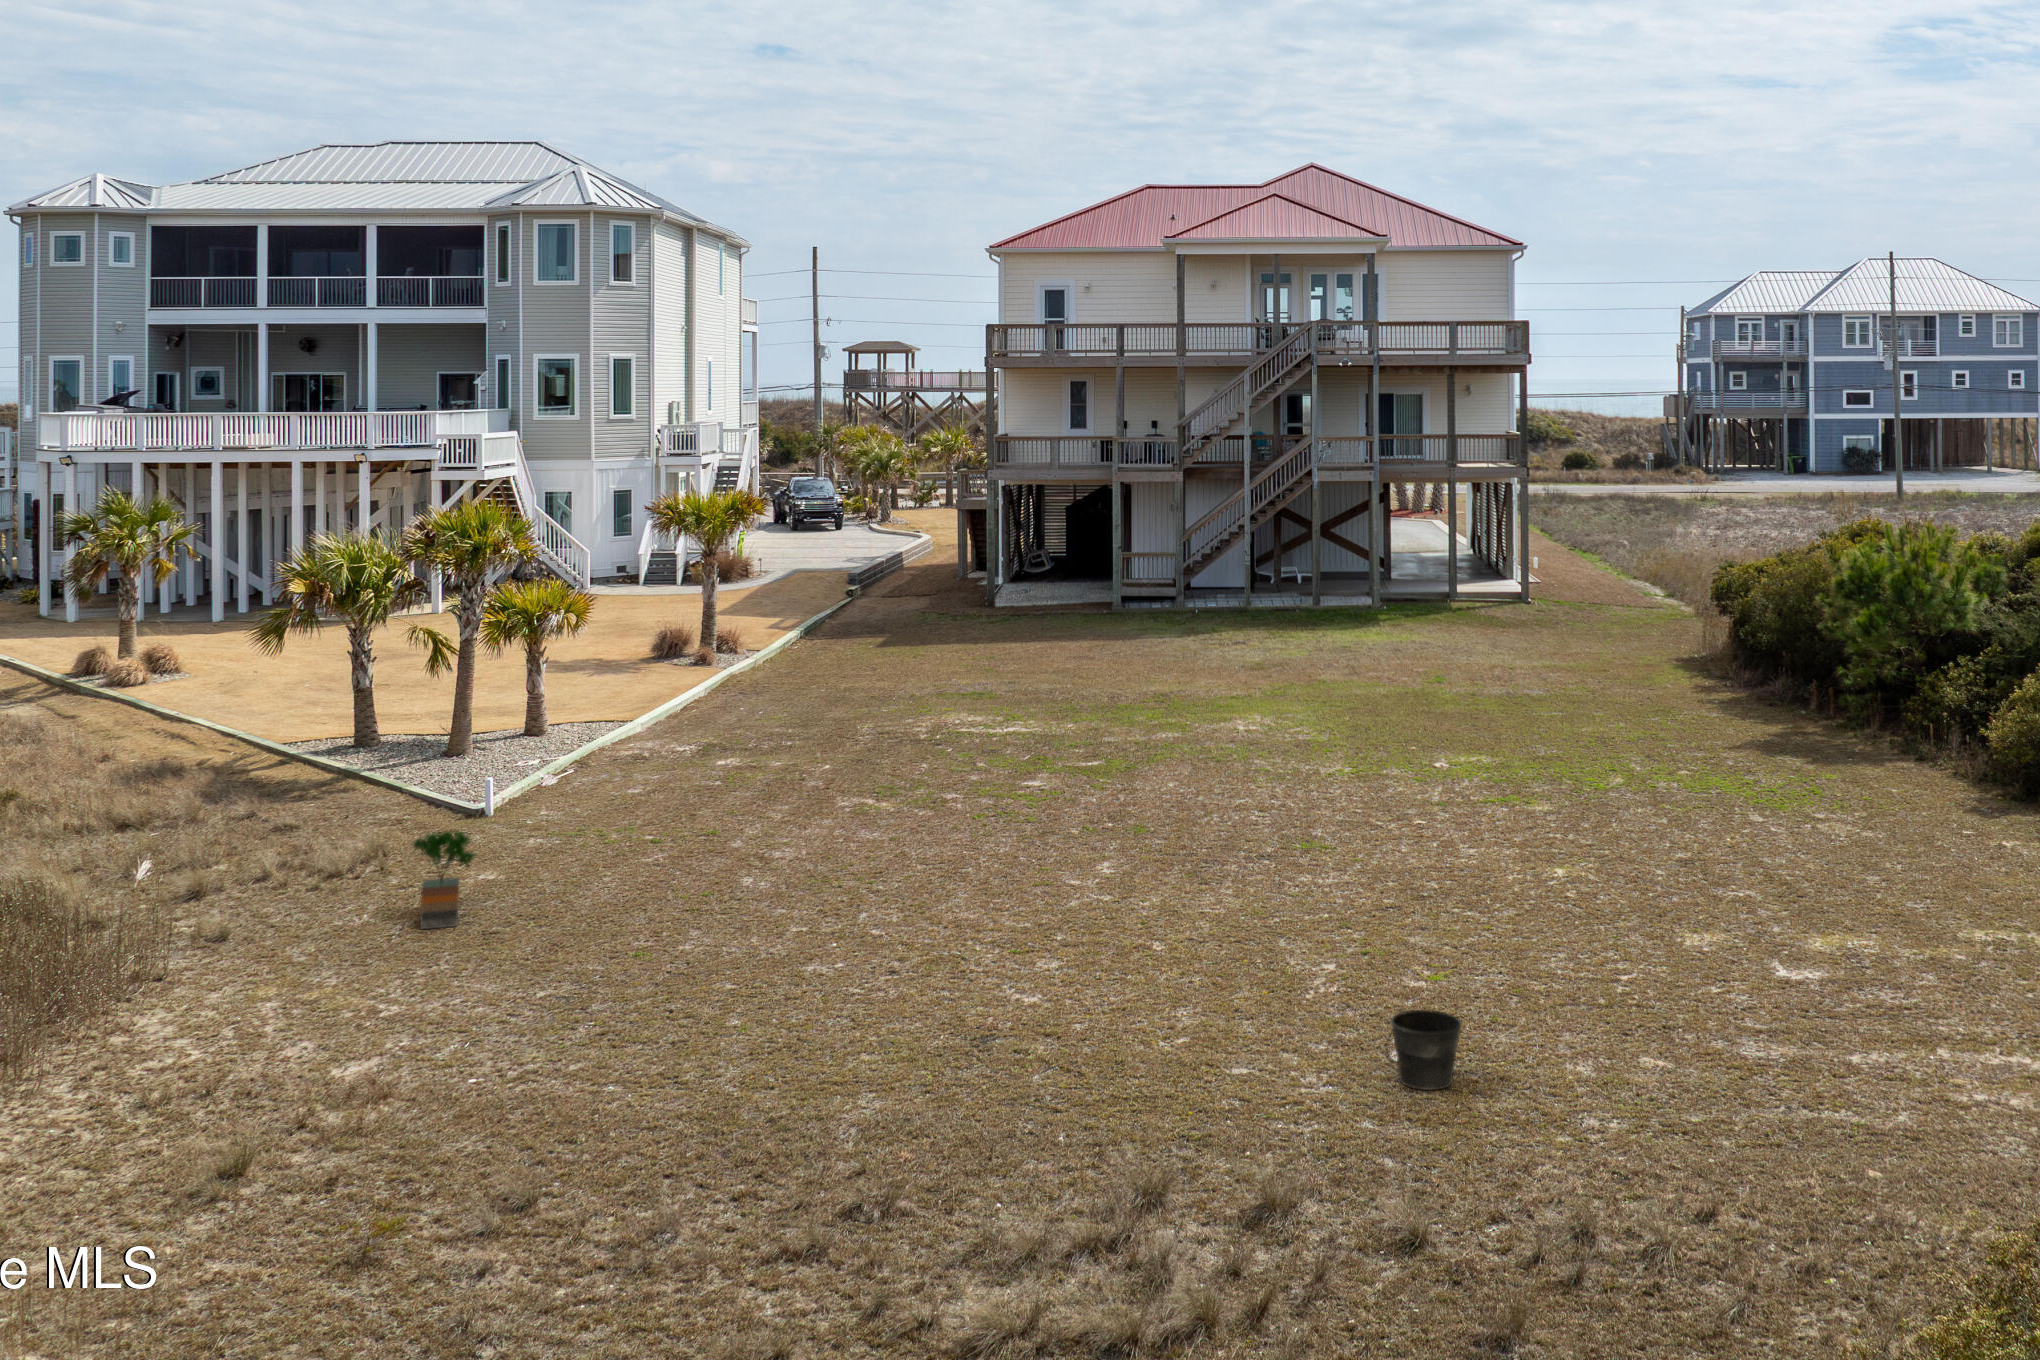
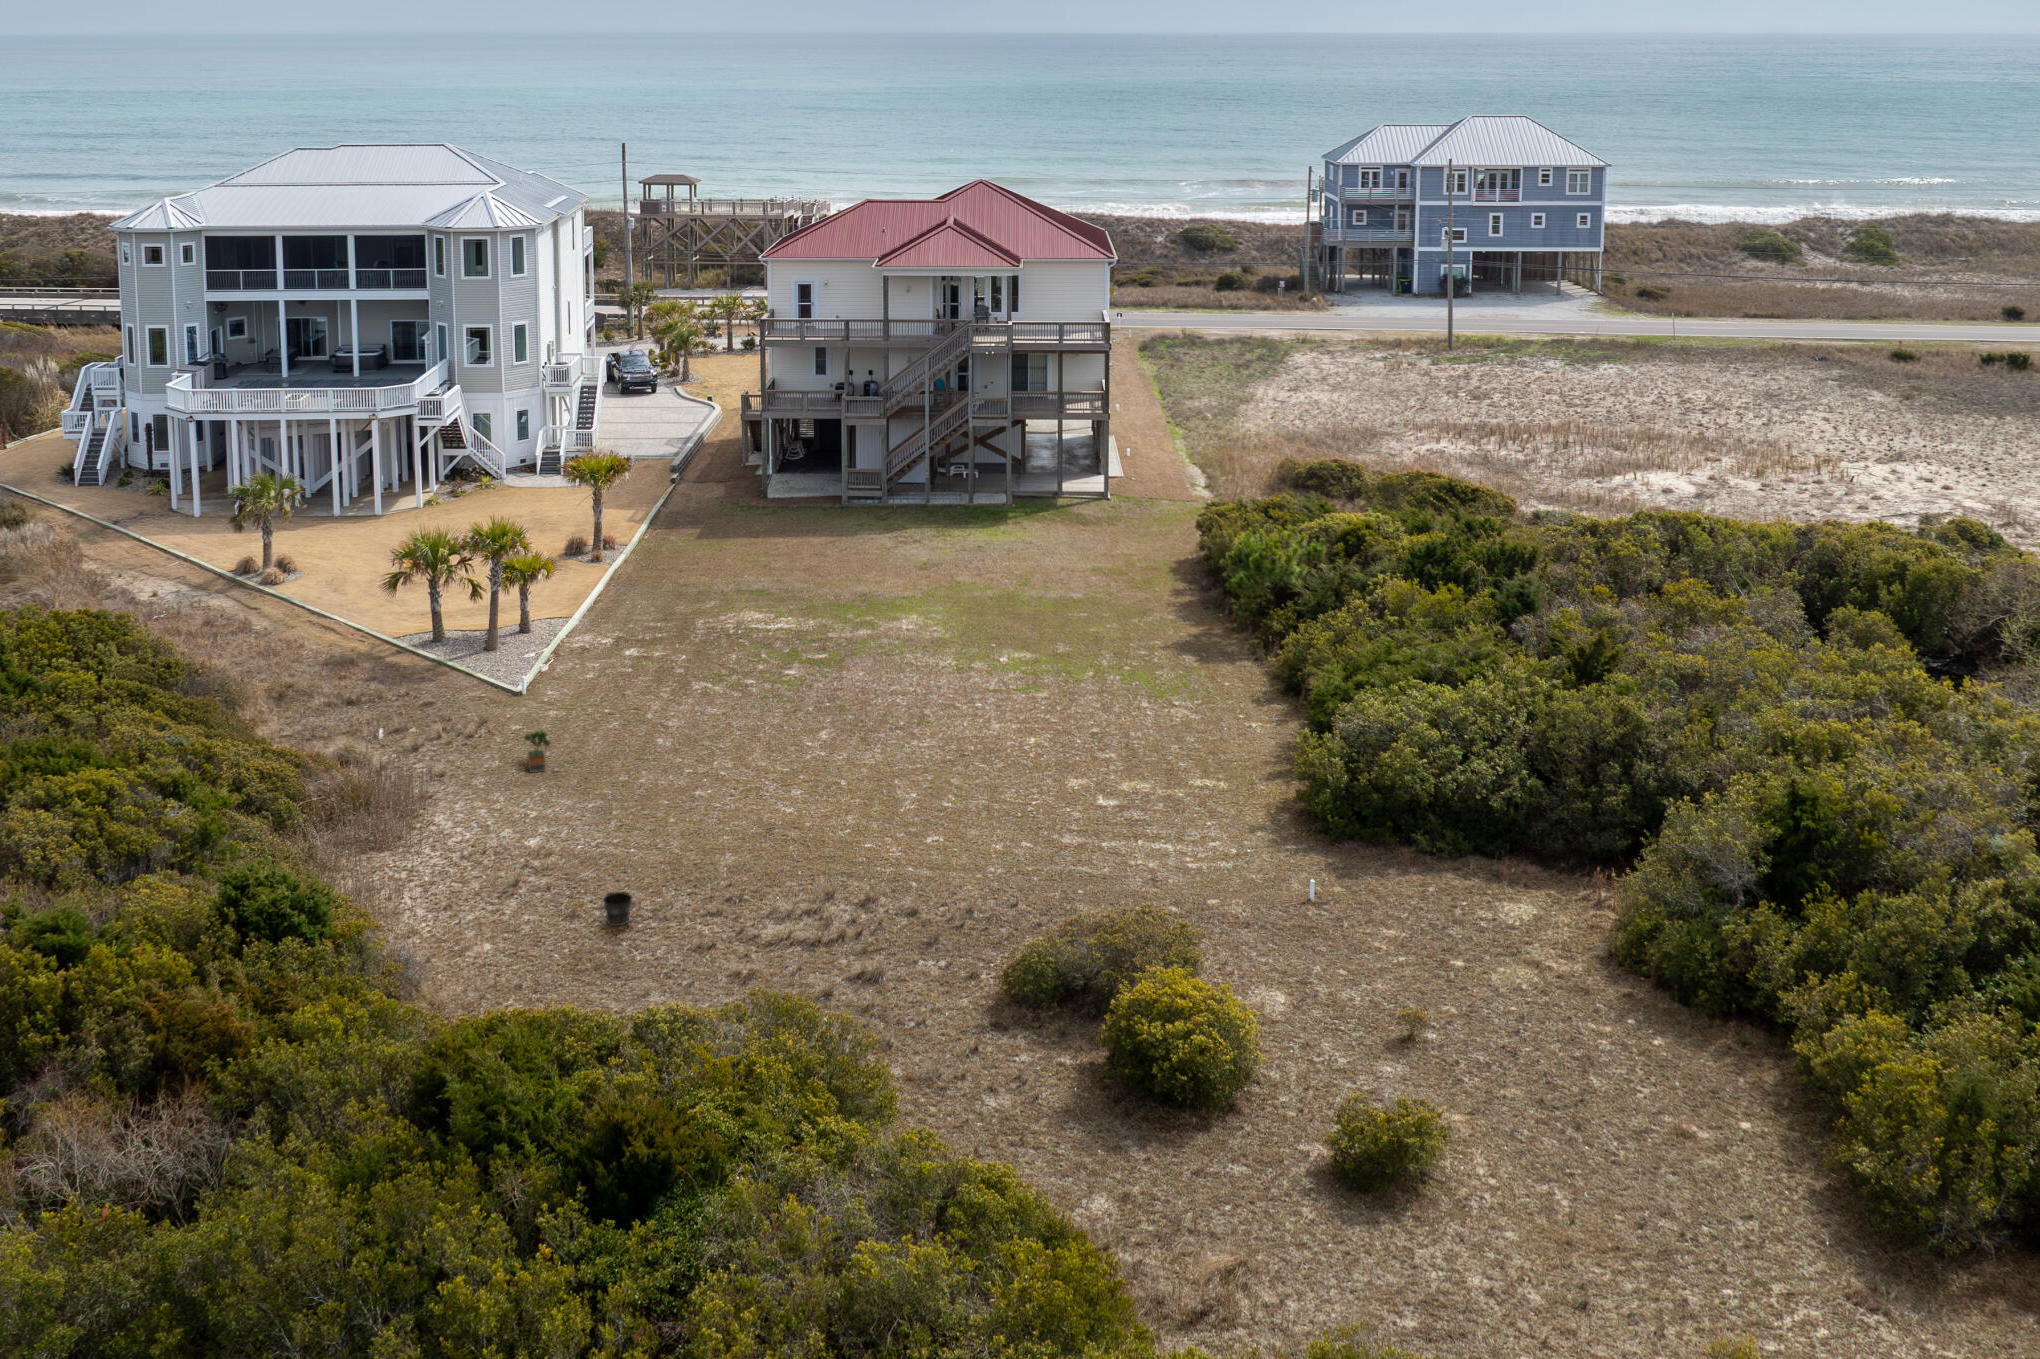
bucket: present [1386,1010,1462,1090] -> present [603,892,633,926]

